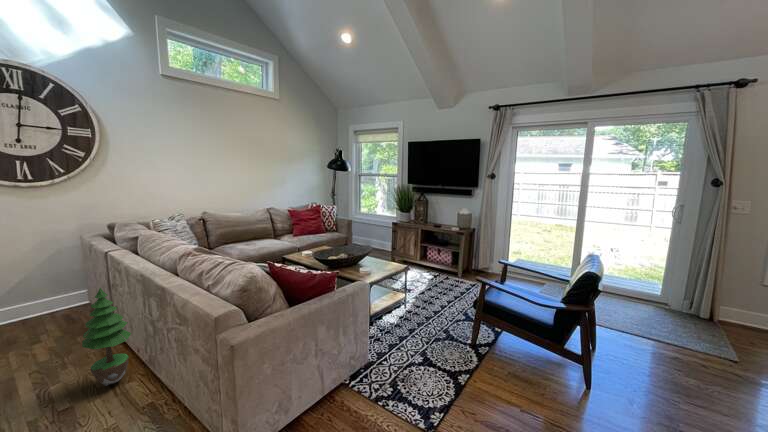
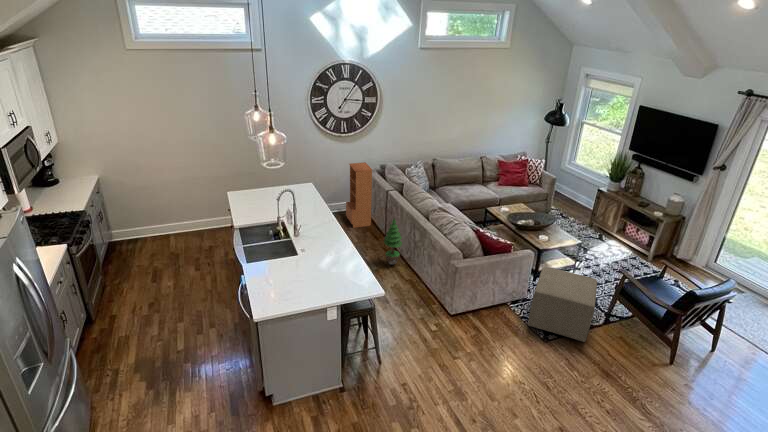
bookcase: none [31,222,92,337] -> present [346,162,372,228]
ottoman: none [382,299,489,413] -> present [528,267,597,342]

